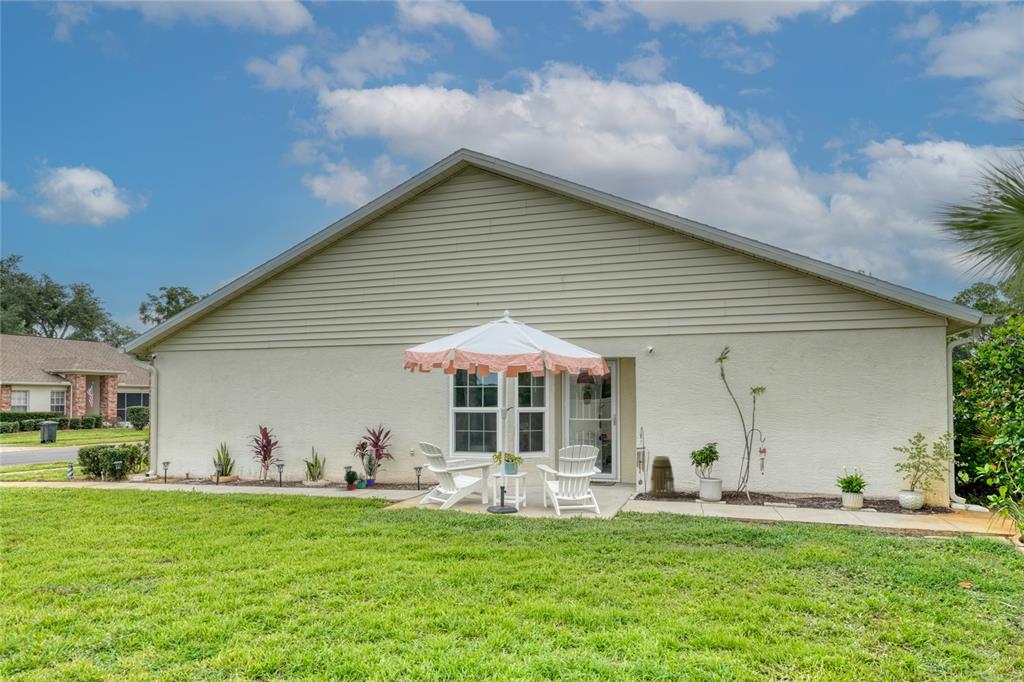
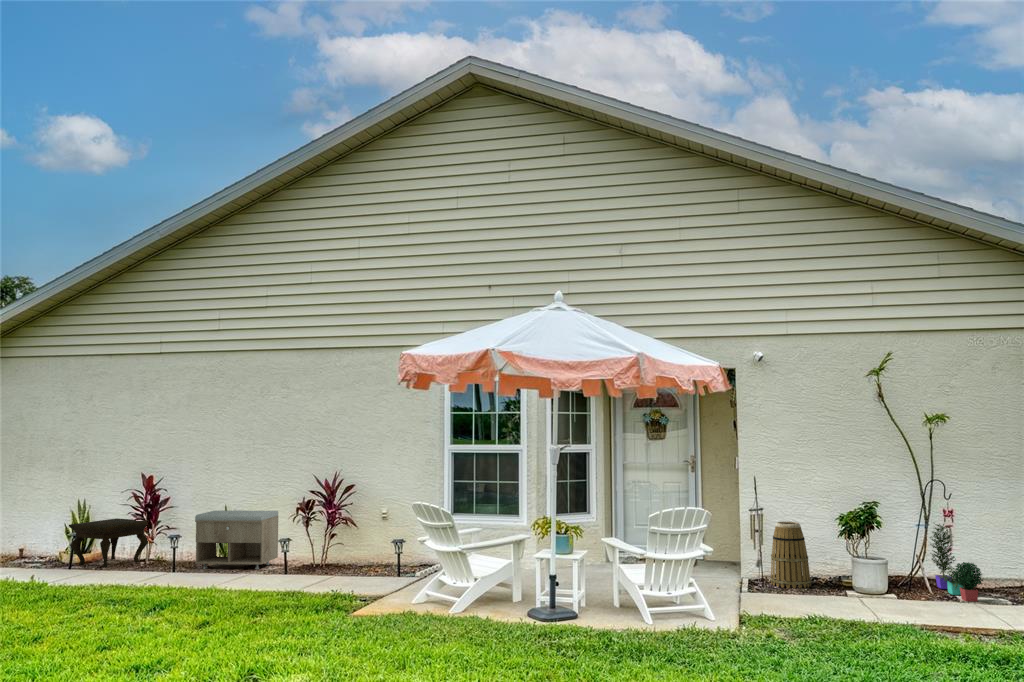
storage bench: none [293,449,346,486] -> present [195,510,278,569]
potted plant: present [344,452,376,491] -> present [930,523,983,602]
side table: none [216,454,267,485] -> present [69,518,148,568]

